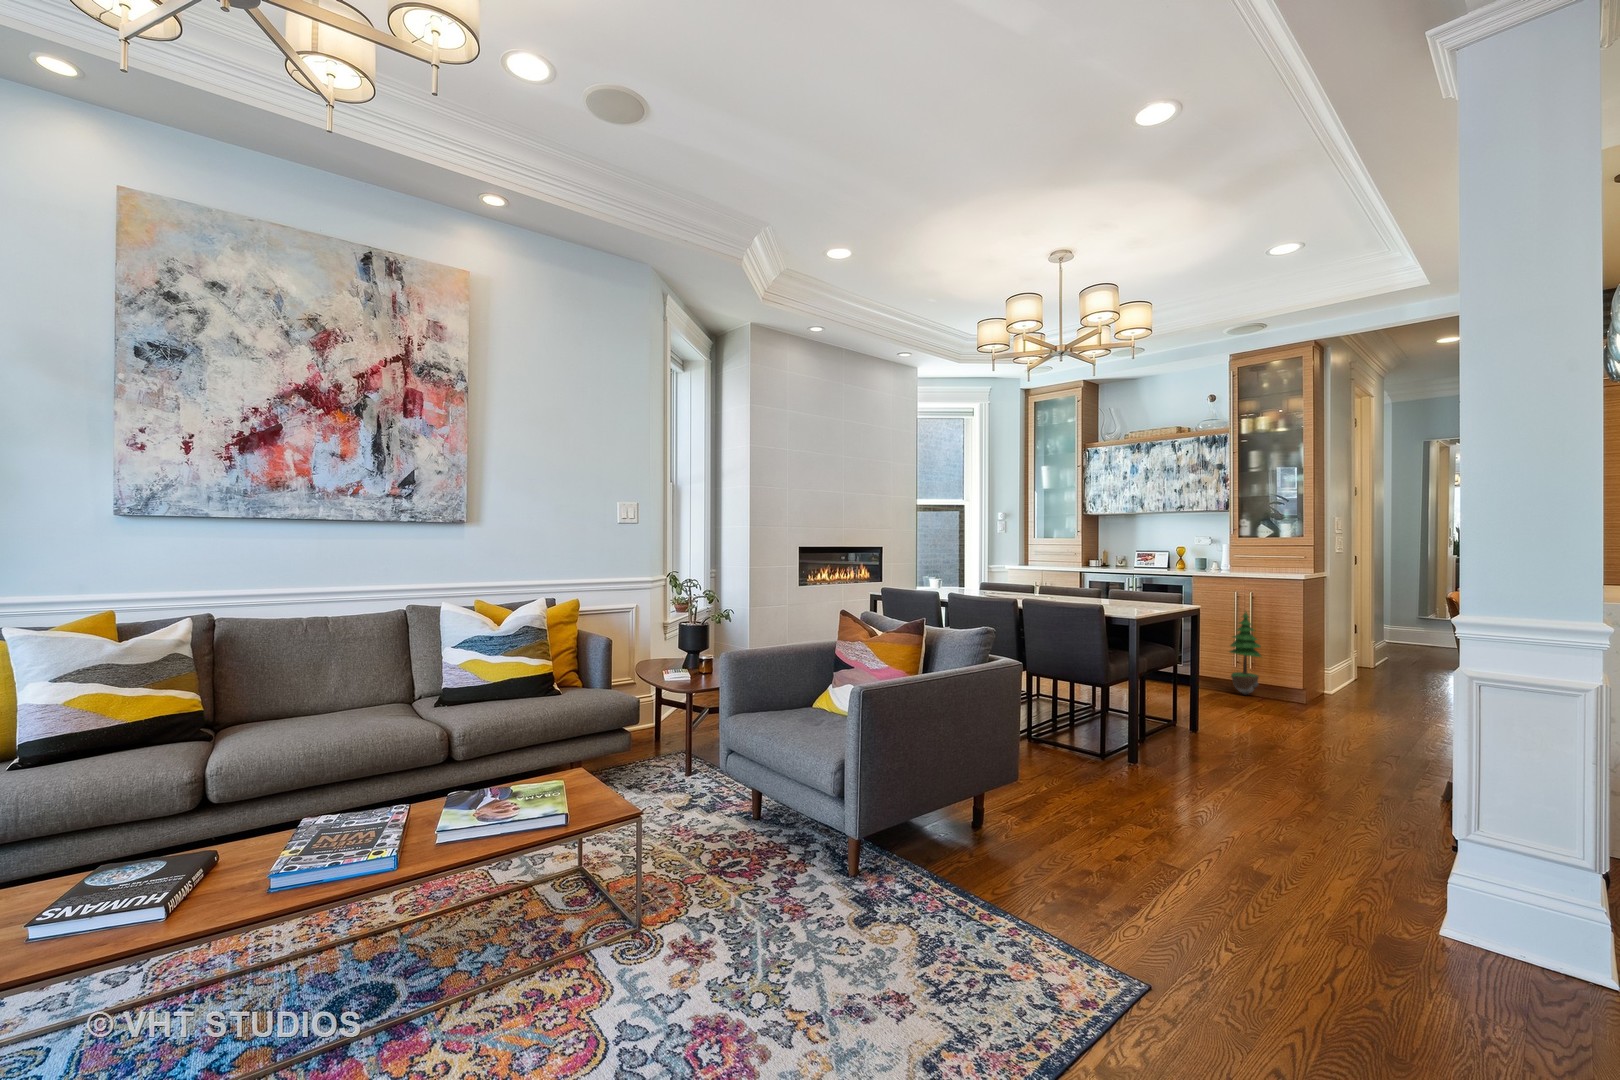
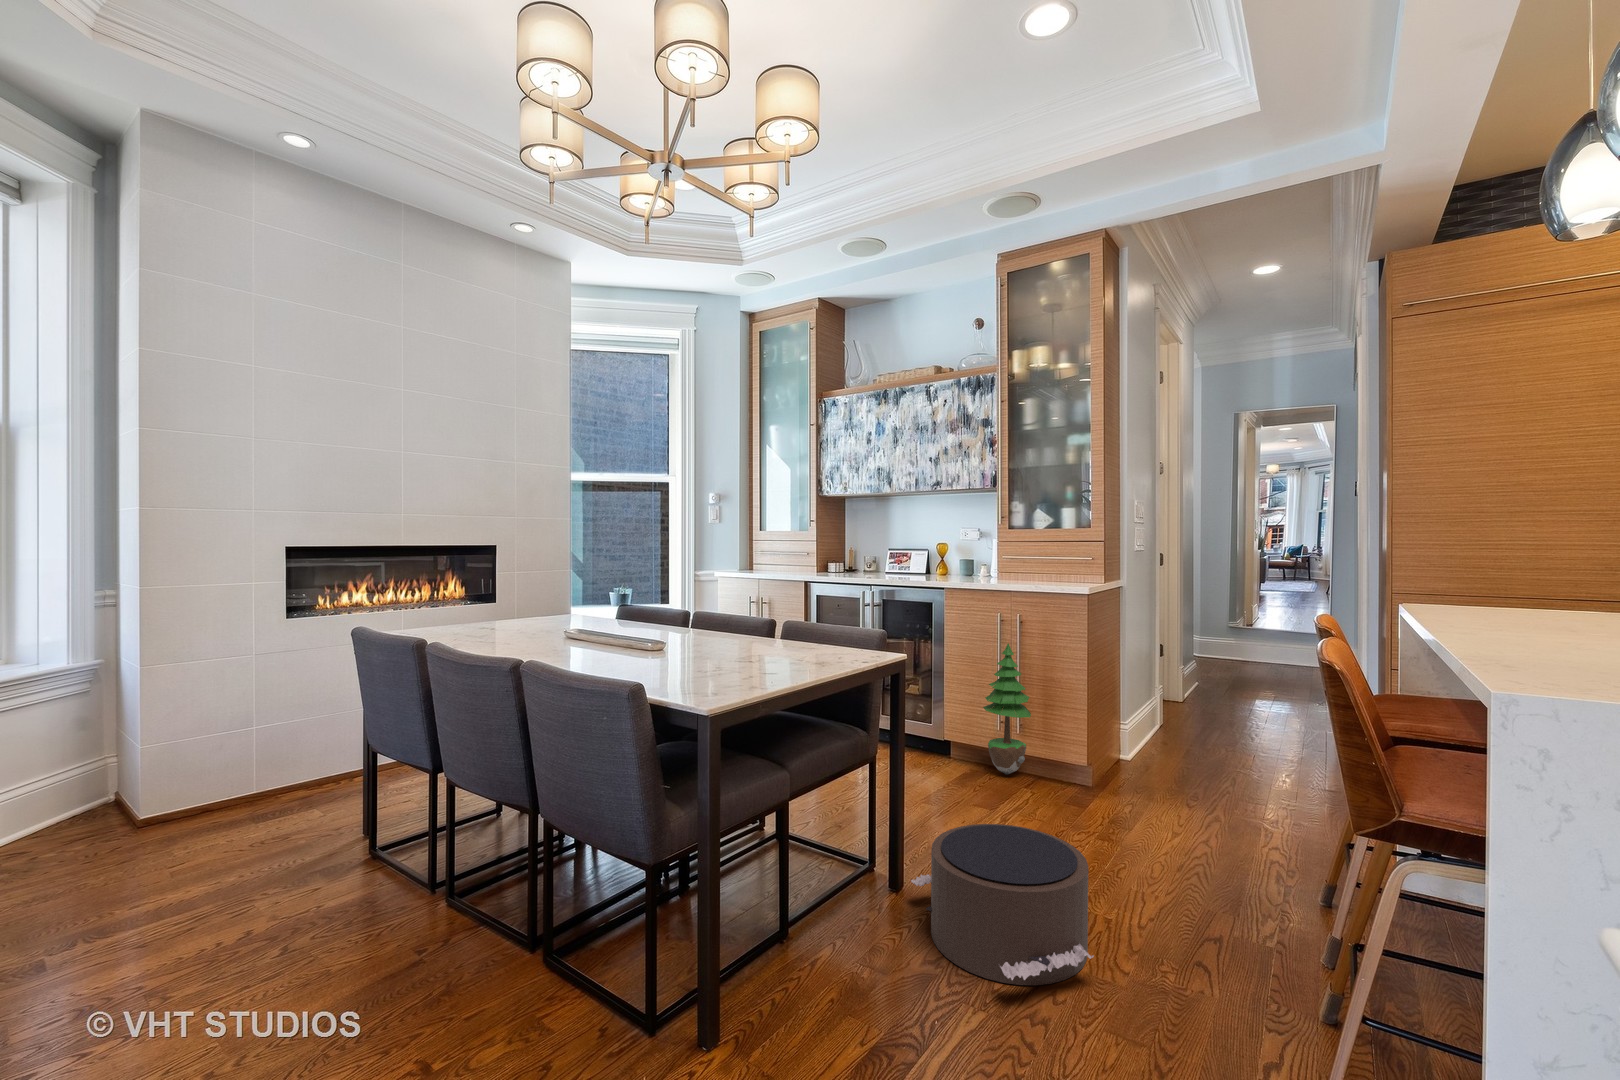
pouf: none [1216,694,1332,757] -> present [911,824,1094,985]

